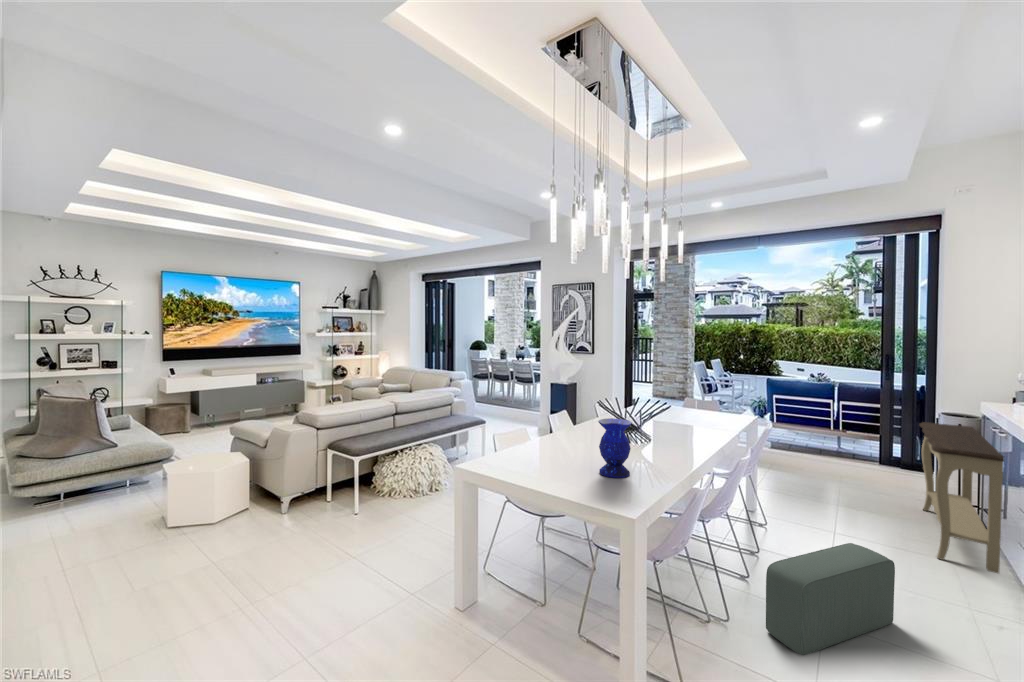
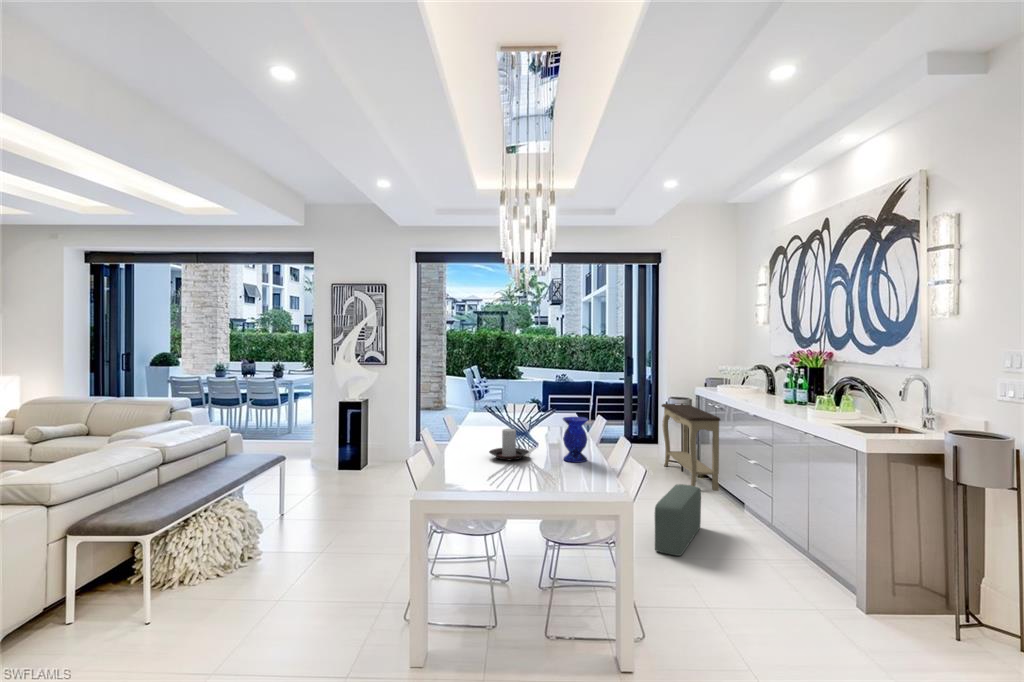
candle holder: none [532,422,577,459] -> present [489,429,529,460]

